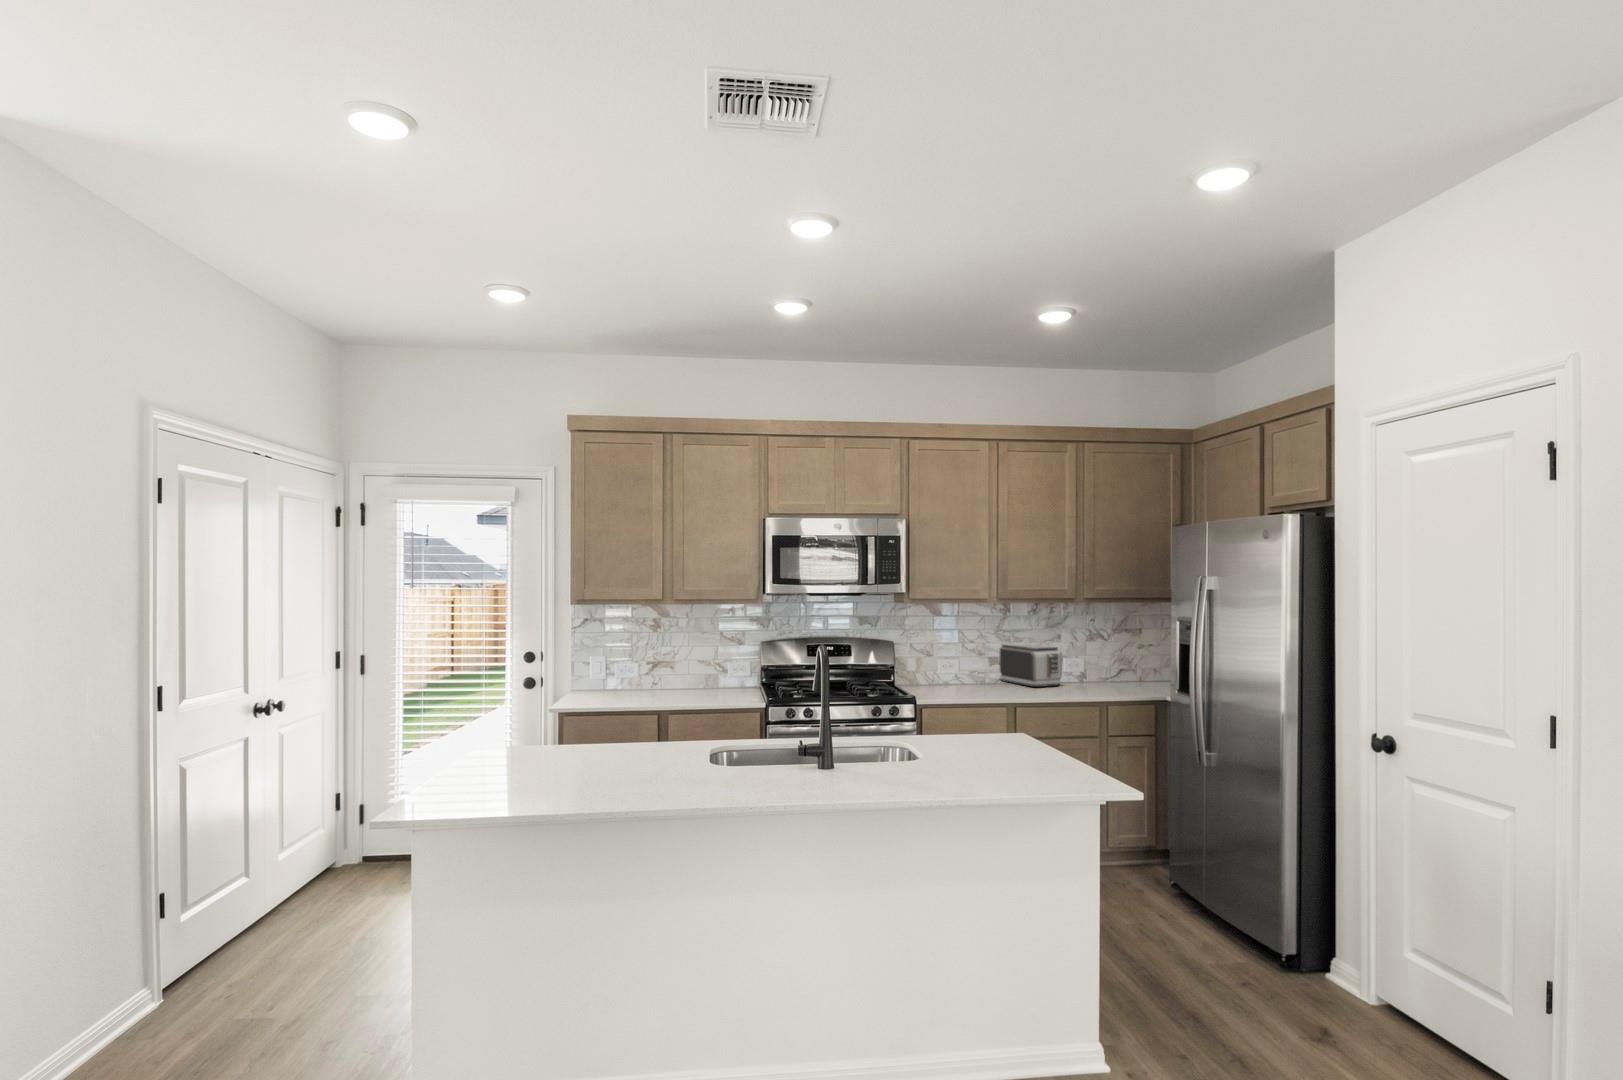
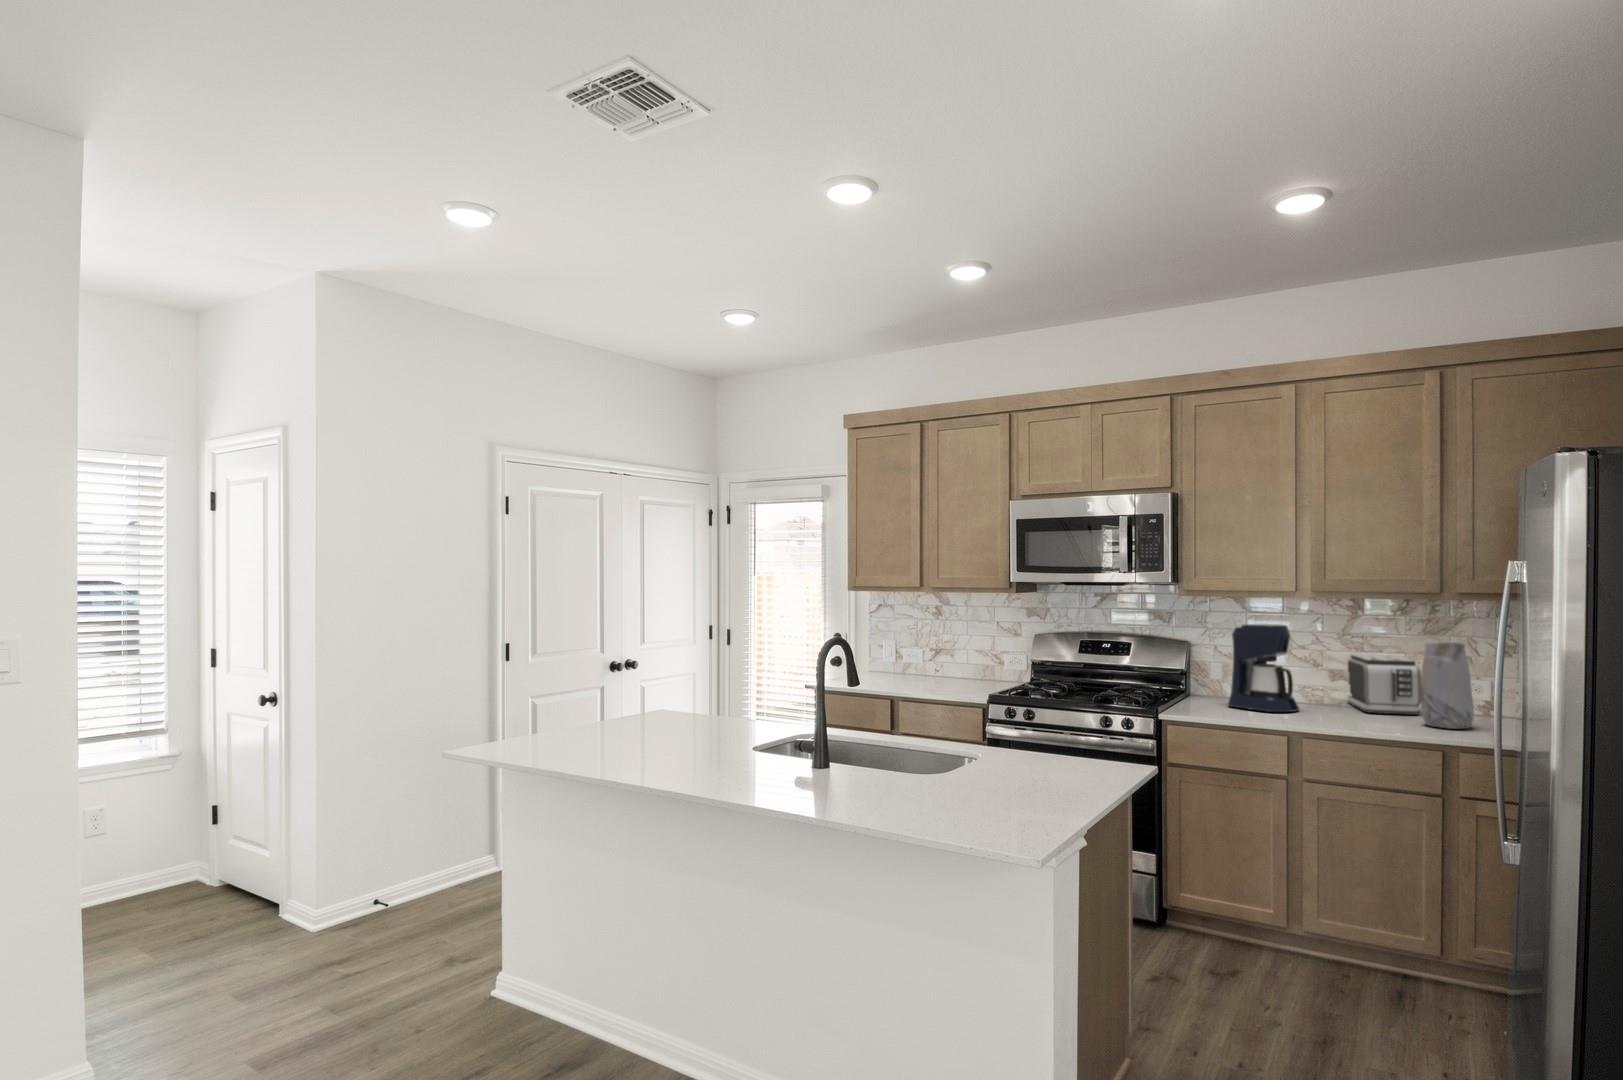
coffee maker: none [948,625,998,693] -> present [1228,624,1299,712]
vase: none [1079,633,1110,693] -> present [1421,641,1474,729]

